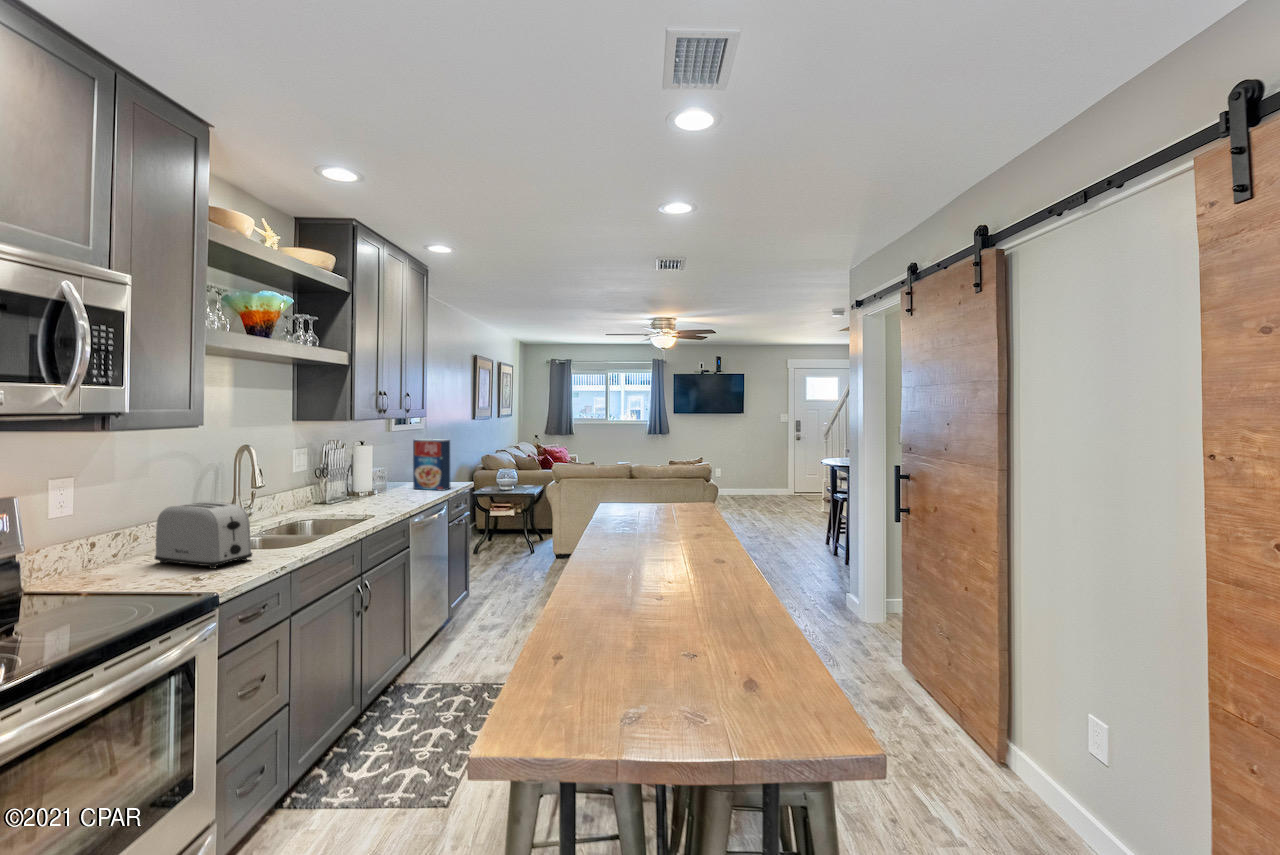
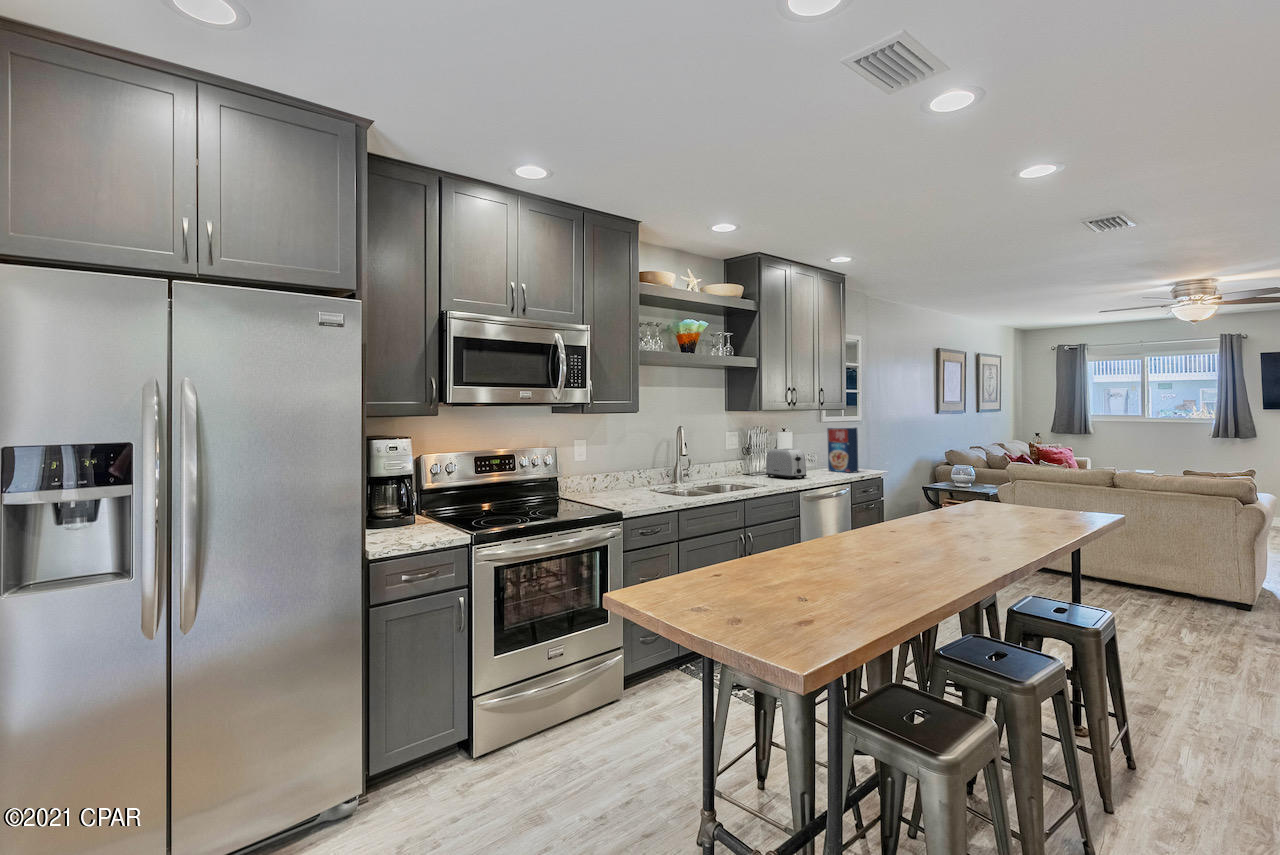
toaster: present [155,502,252,569] -> present [766,448,807,479]

